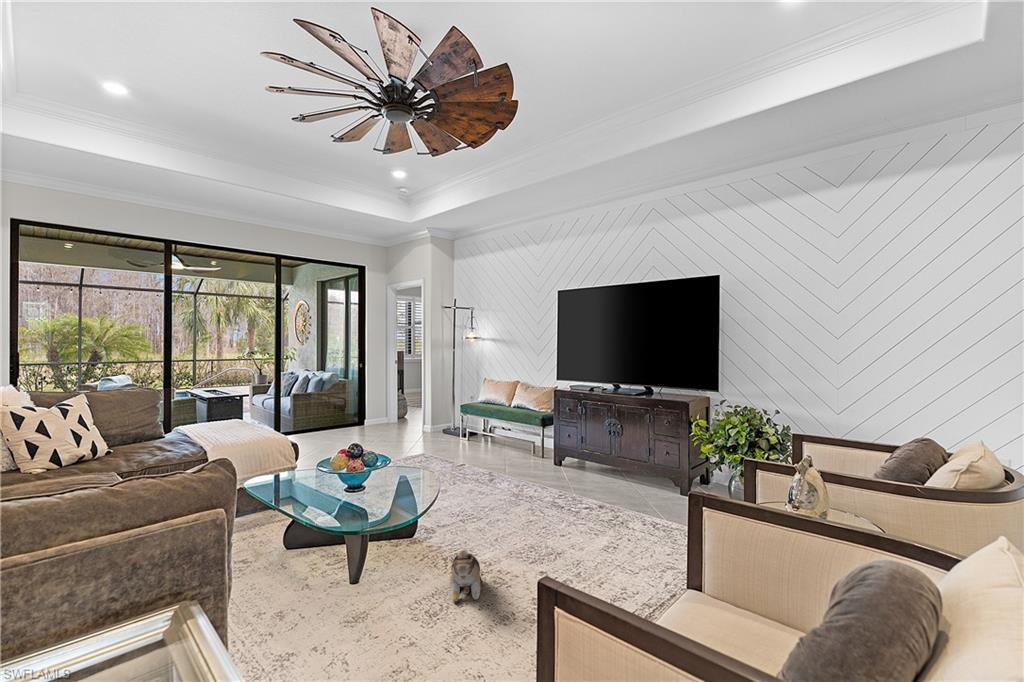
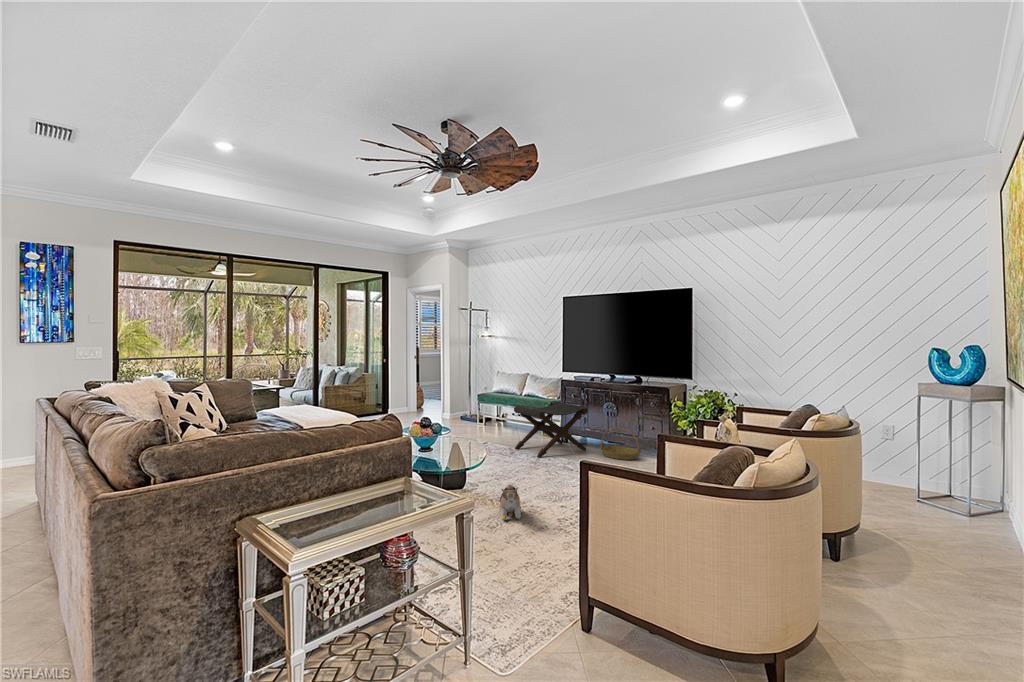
footstool: none [495,417,586,488] -> present [514,402,588,458]
basket: none [599,451,652,493] -> present [600,427,641,460]

